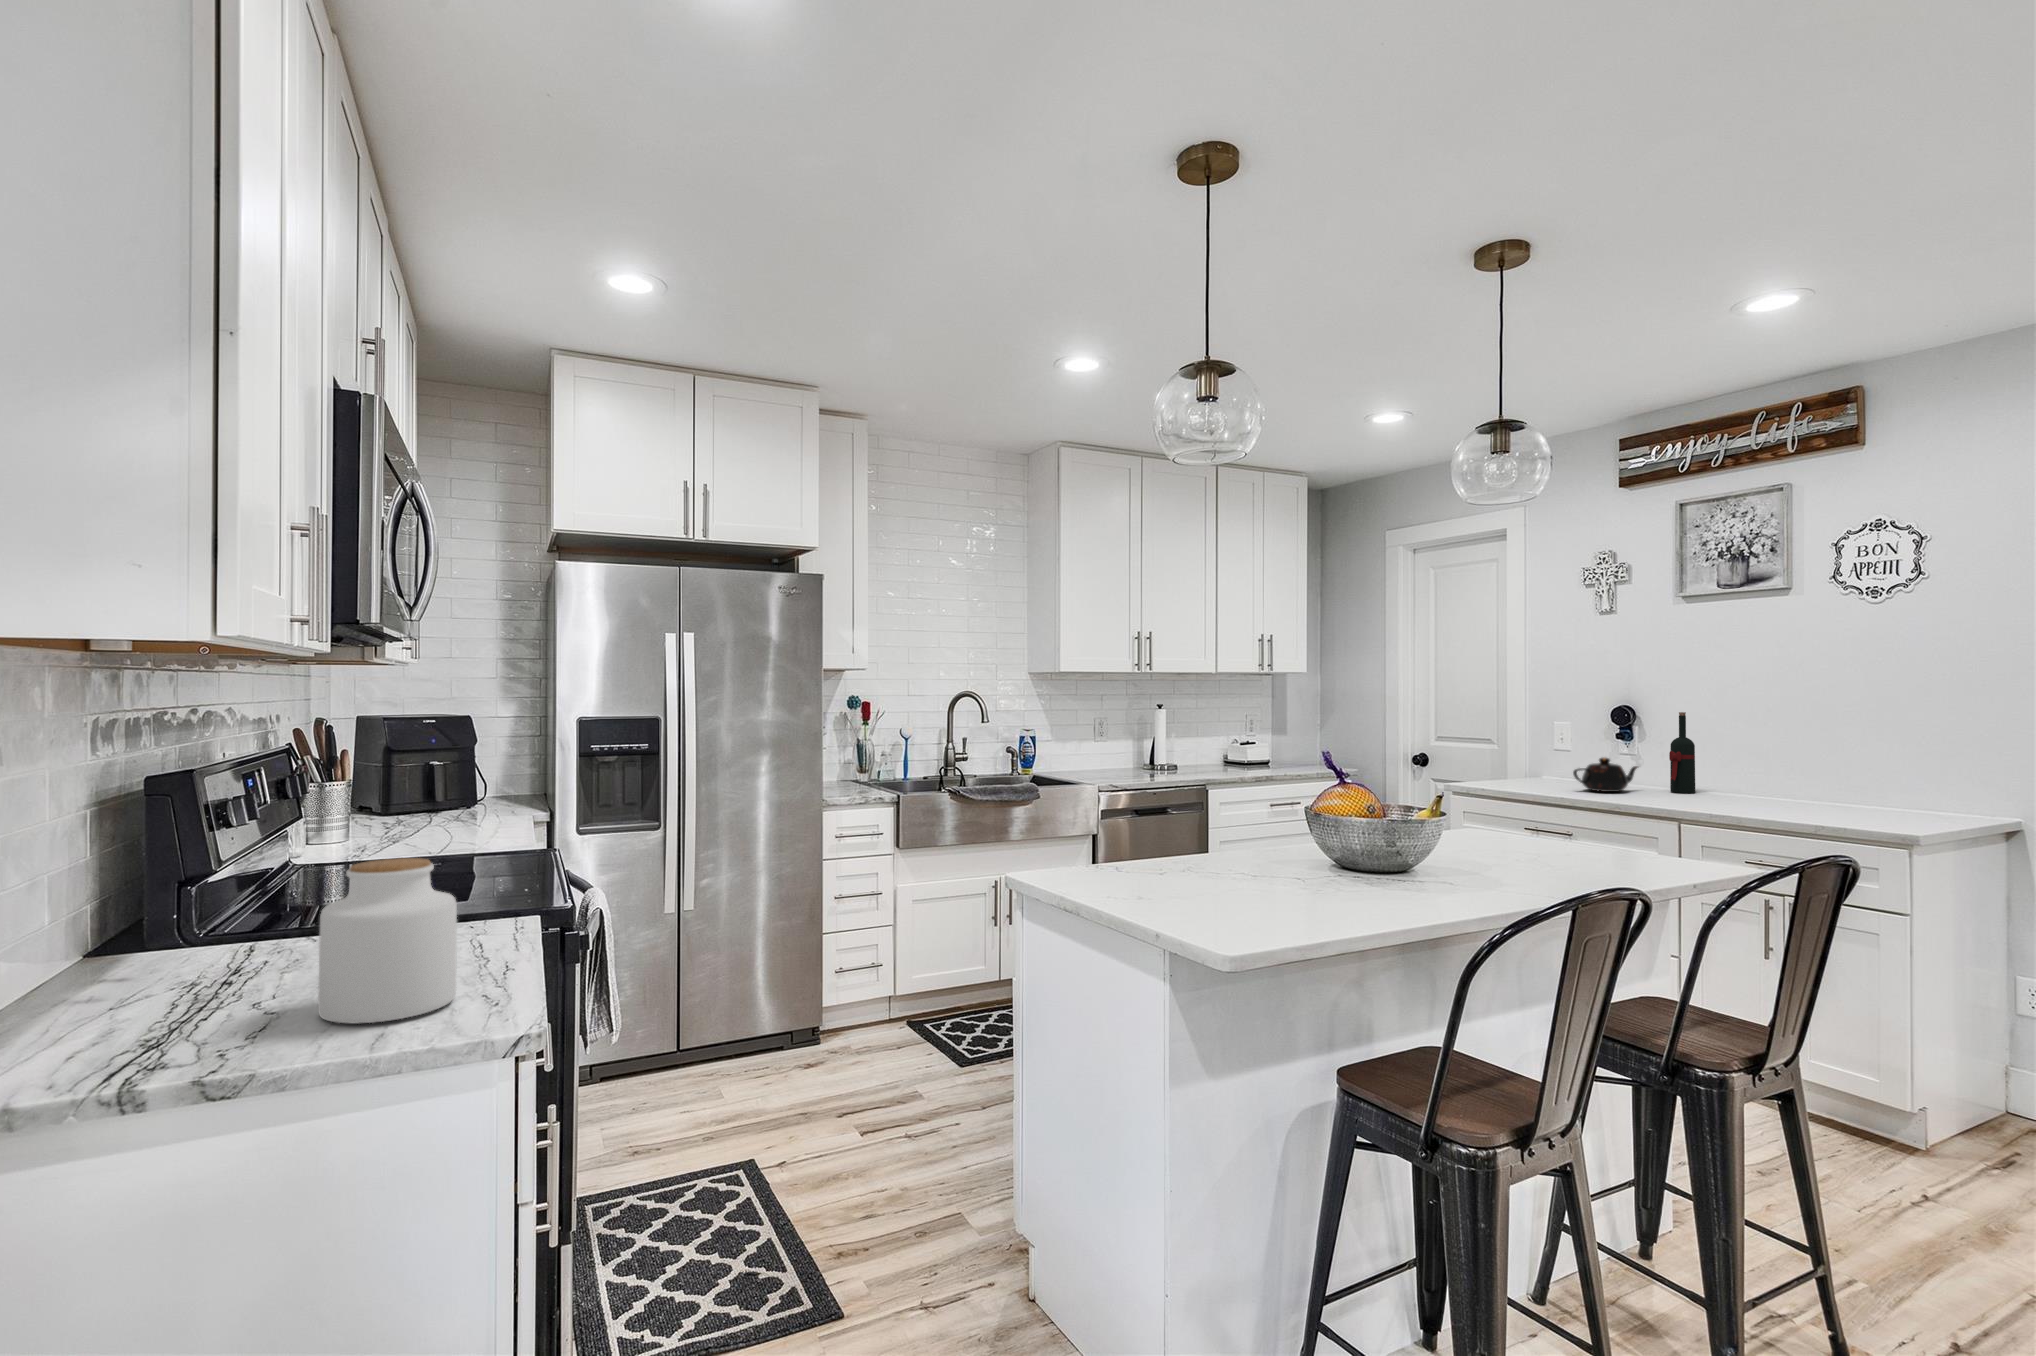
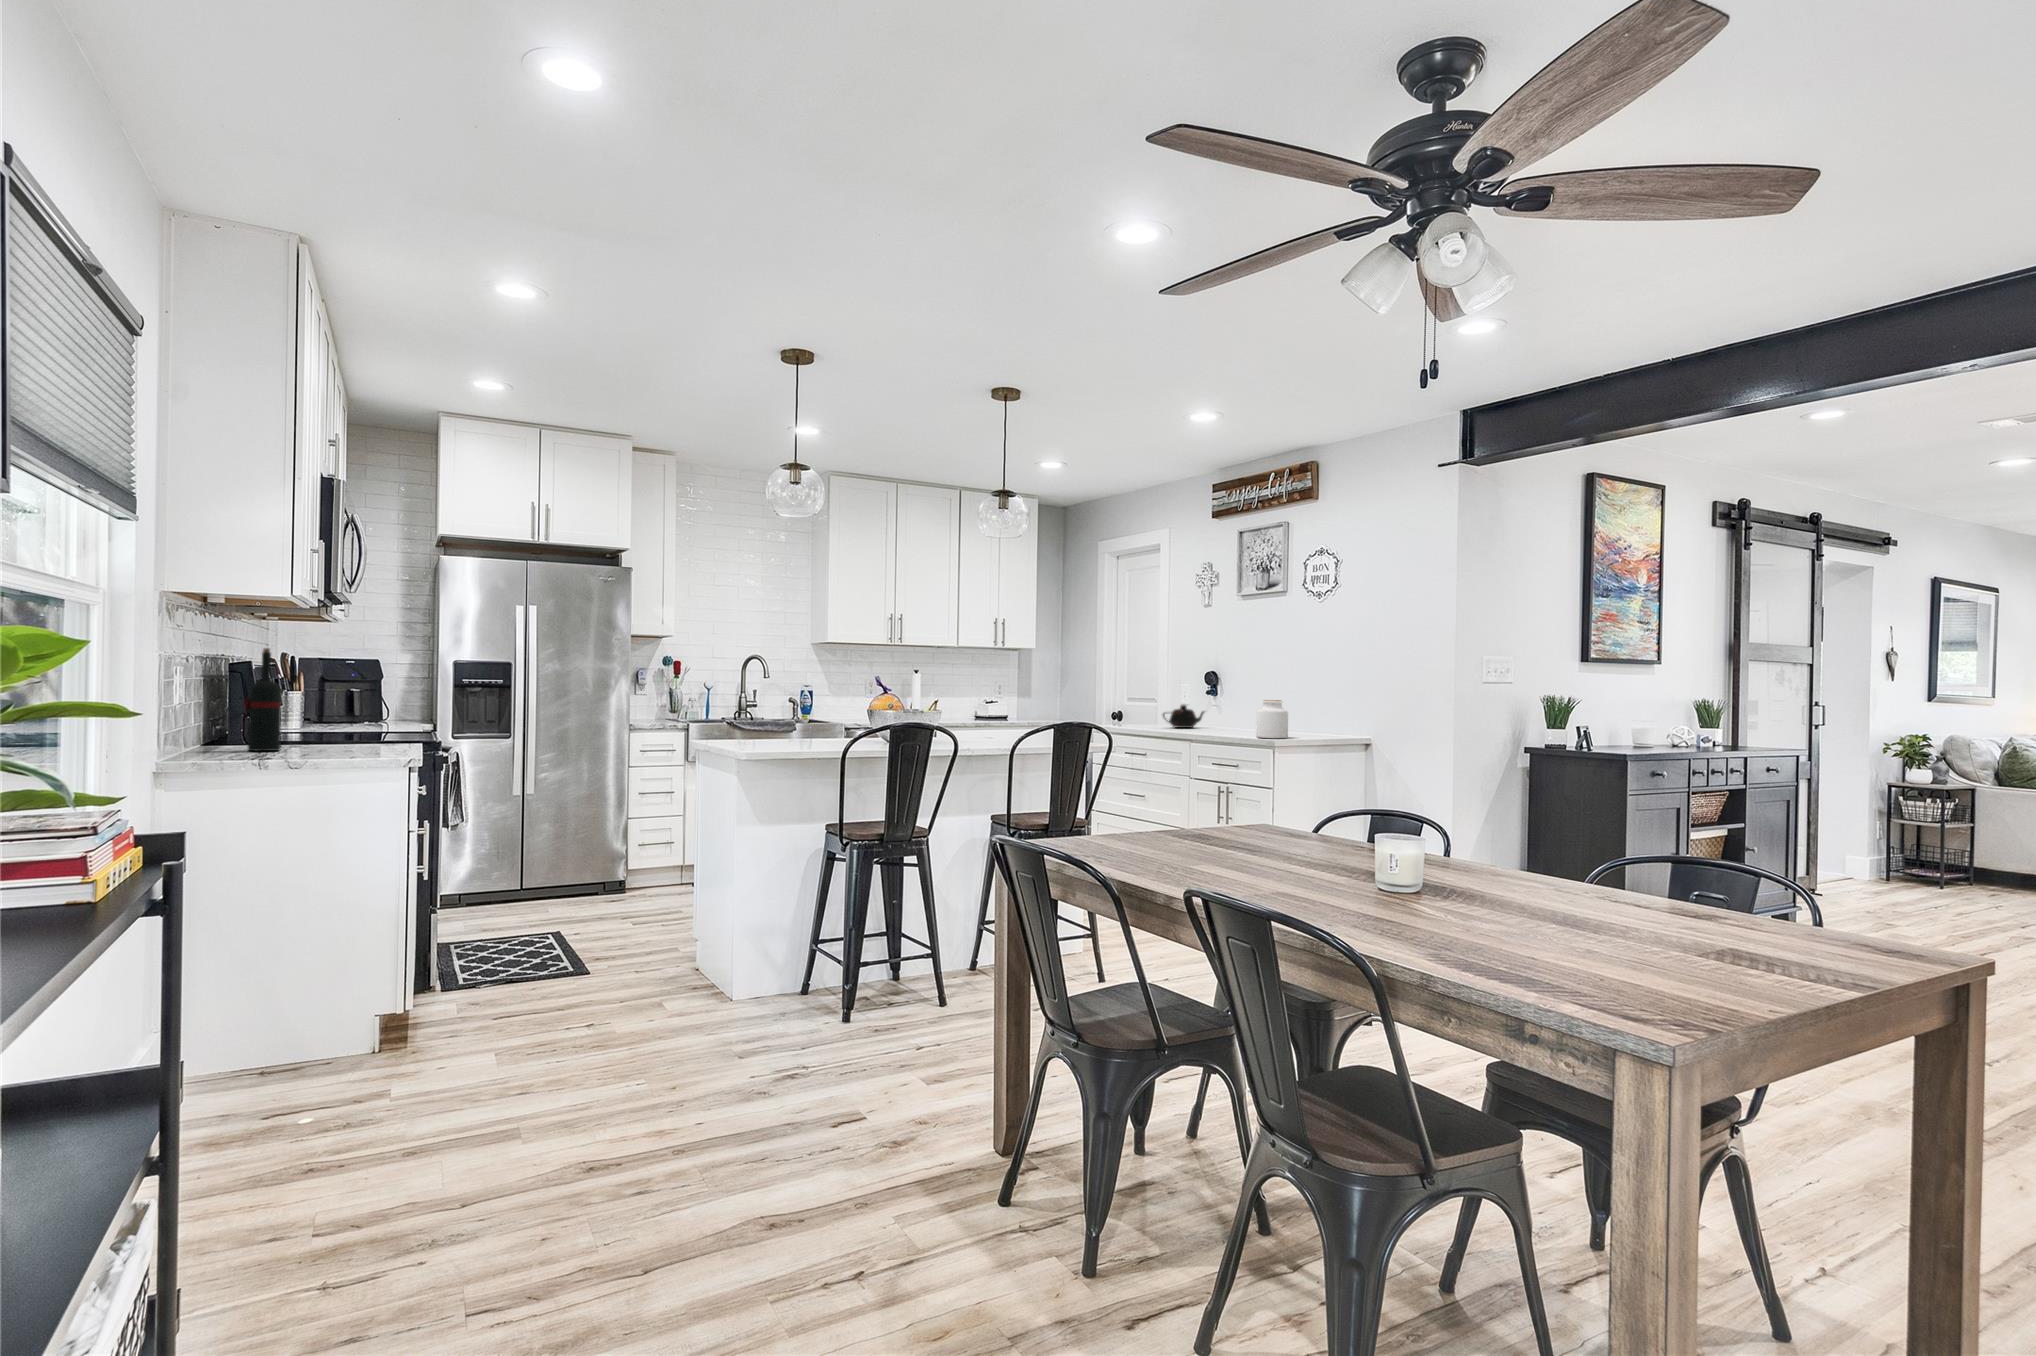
wine bottle: present [1669,712,1695,793] -> present [240,648,281,751]
jar: present [318,858,457,1024] -> present [1256,700,1288,738]

